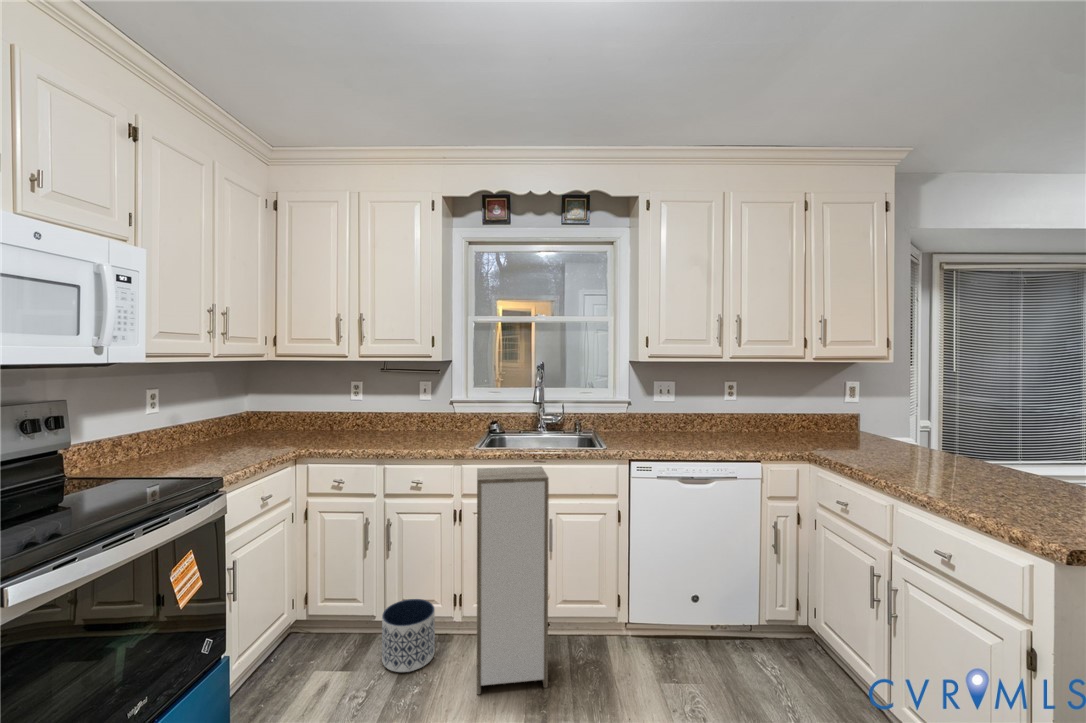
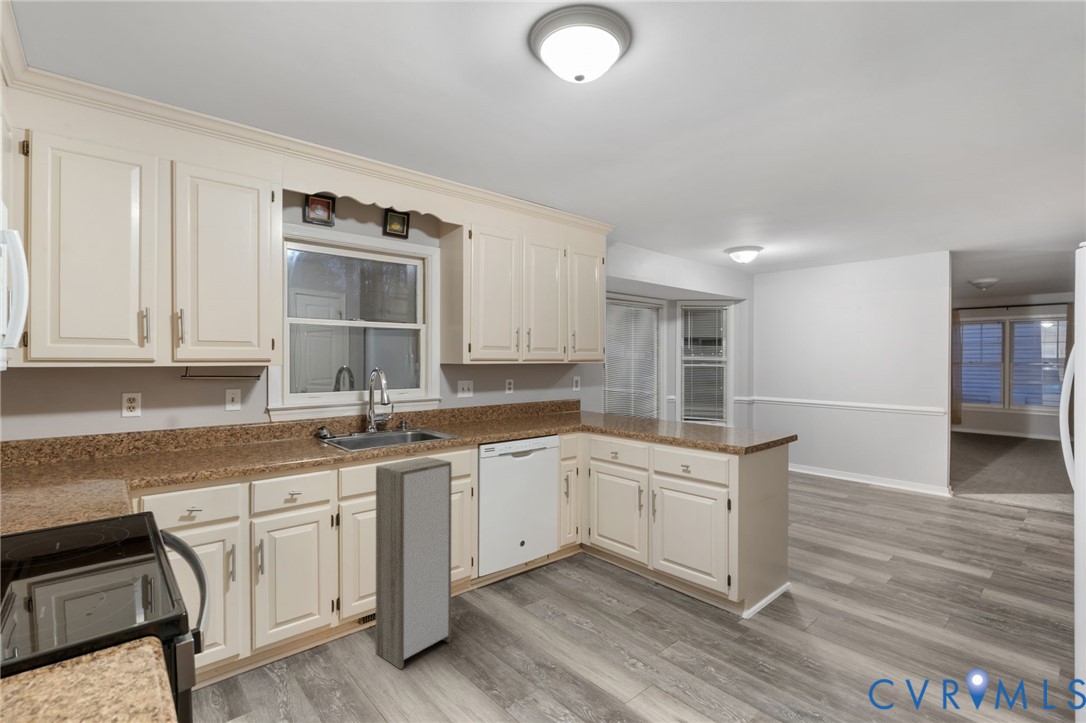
planter: present [382,599,435,672] -> none [271,616,329,693]

